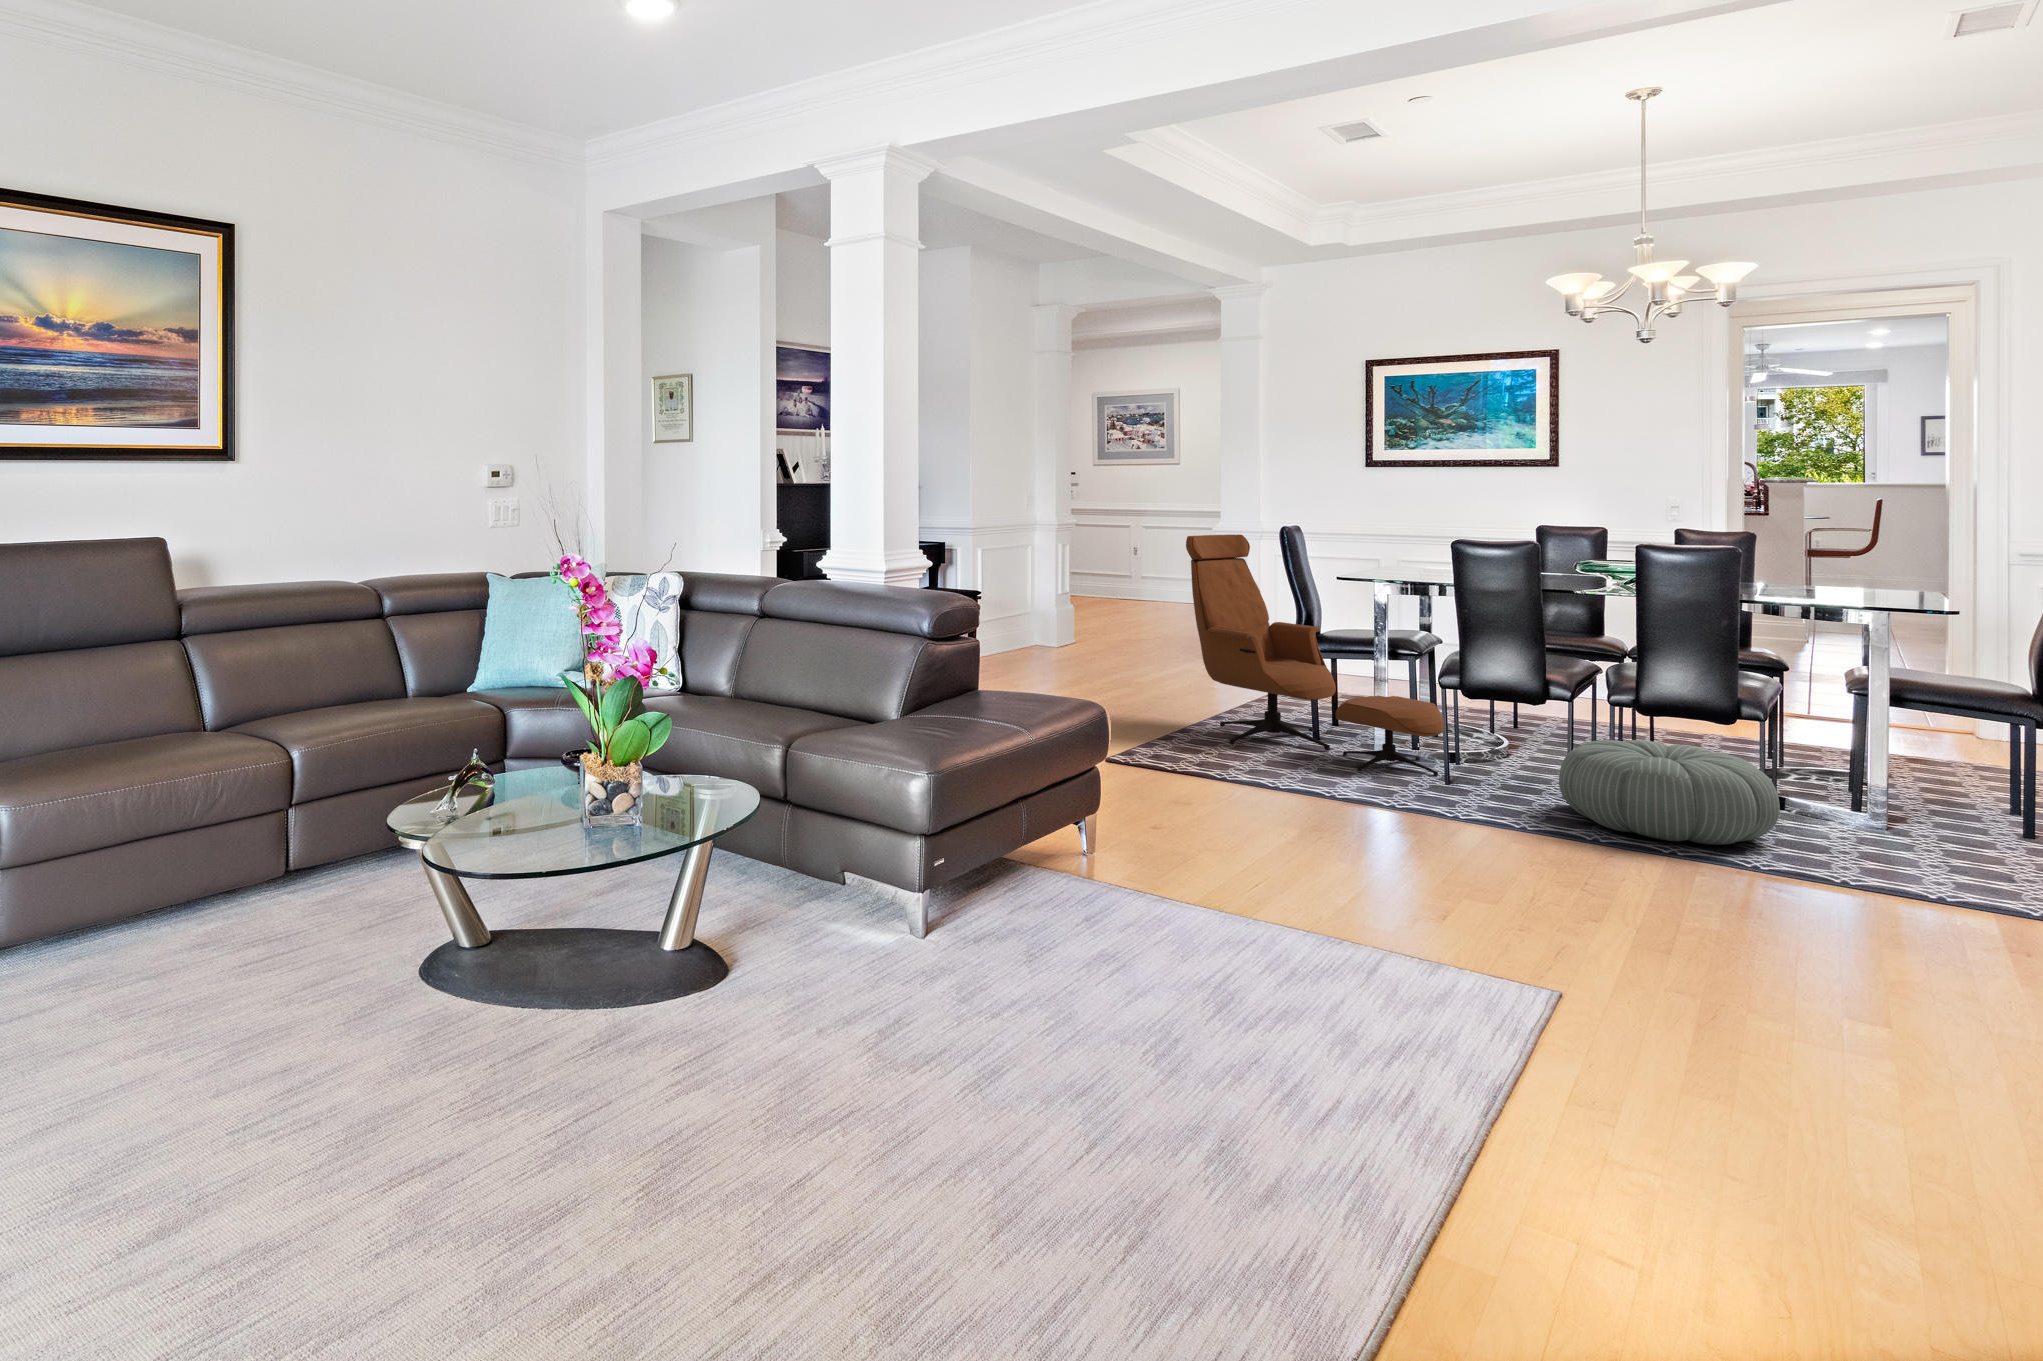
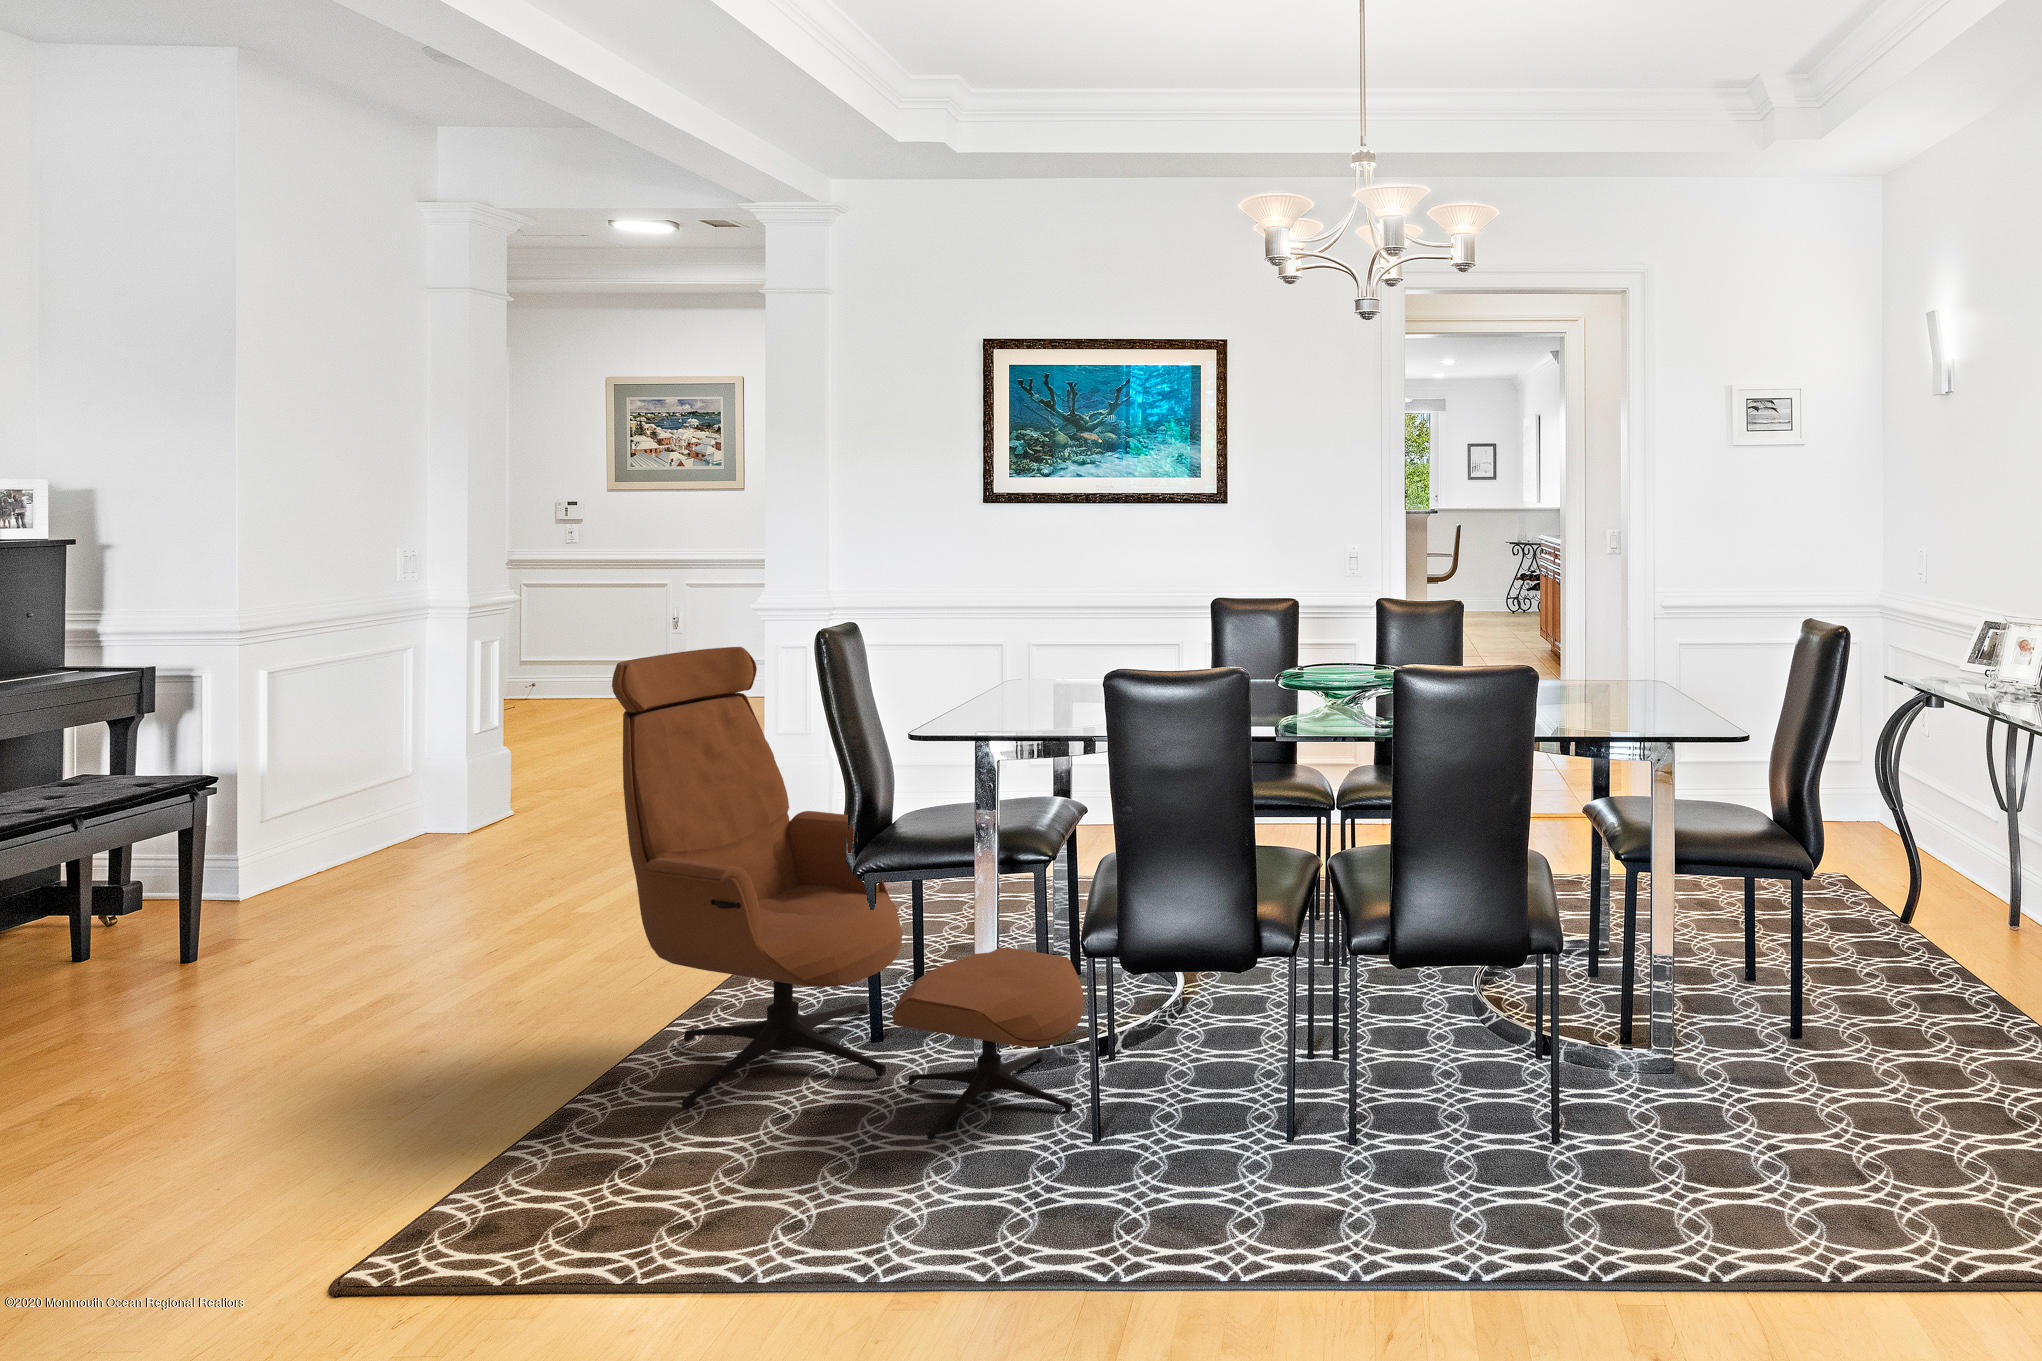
pouf: present [1559,740,1780,845] -> none [1278,1005,1597,1244]

